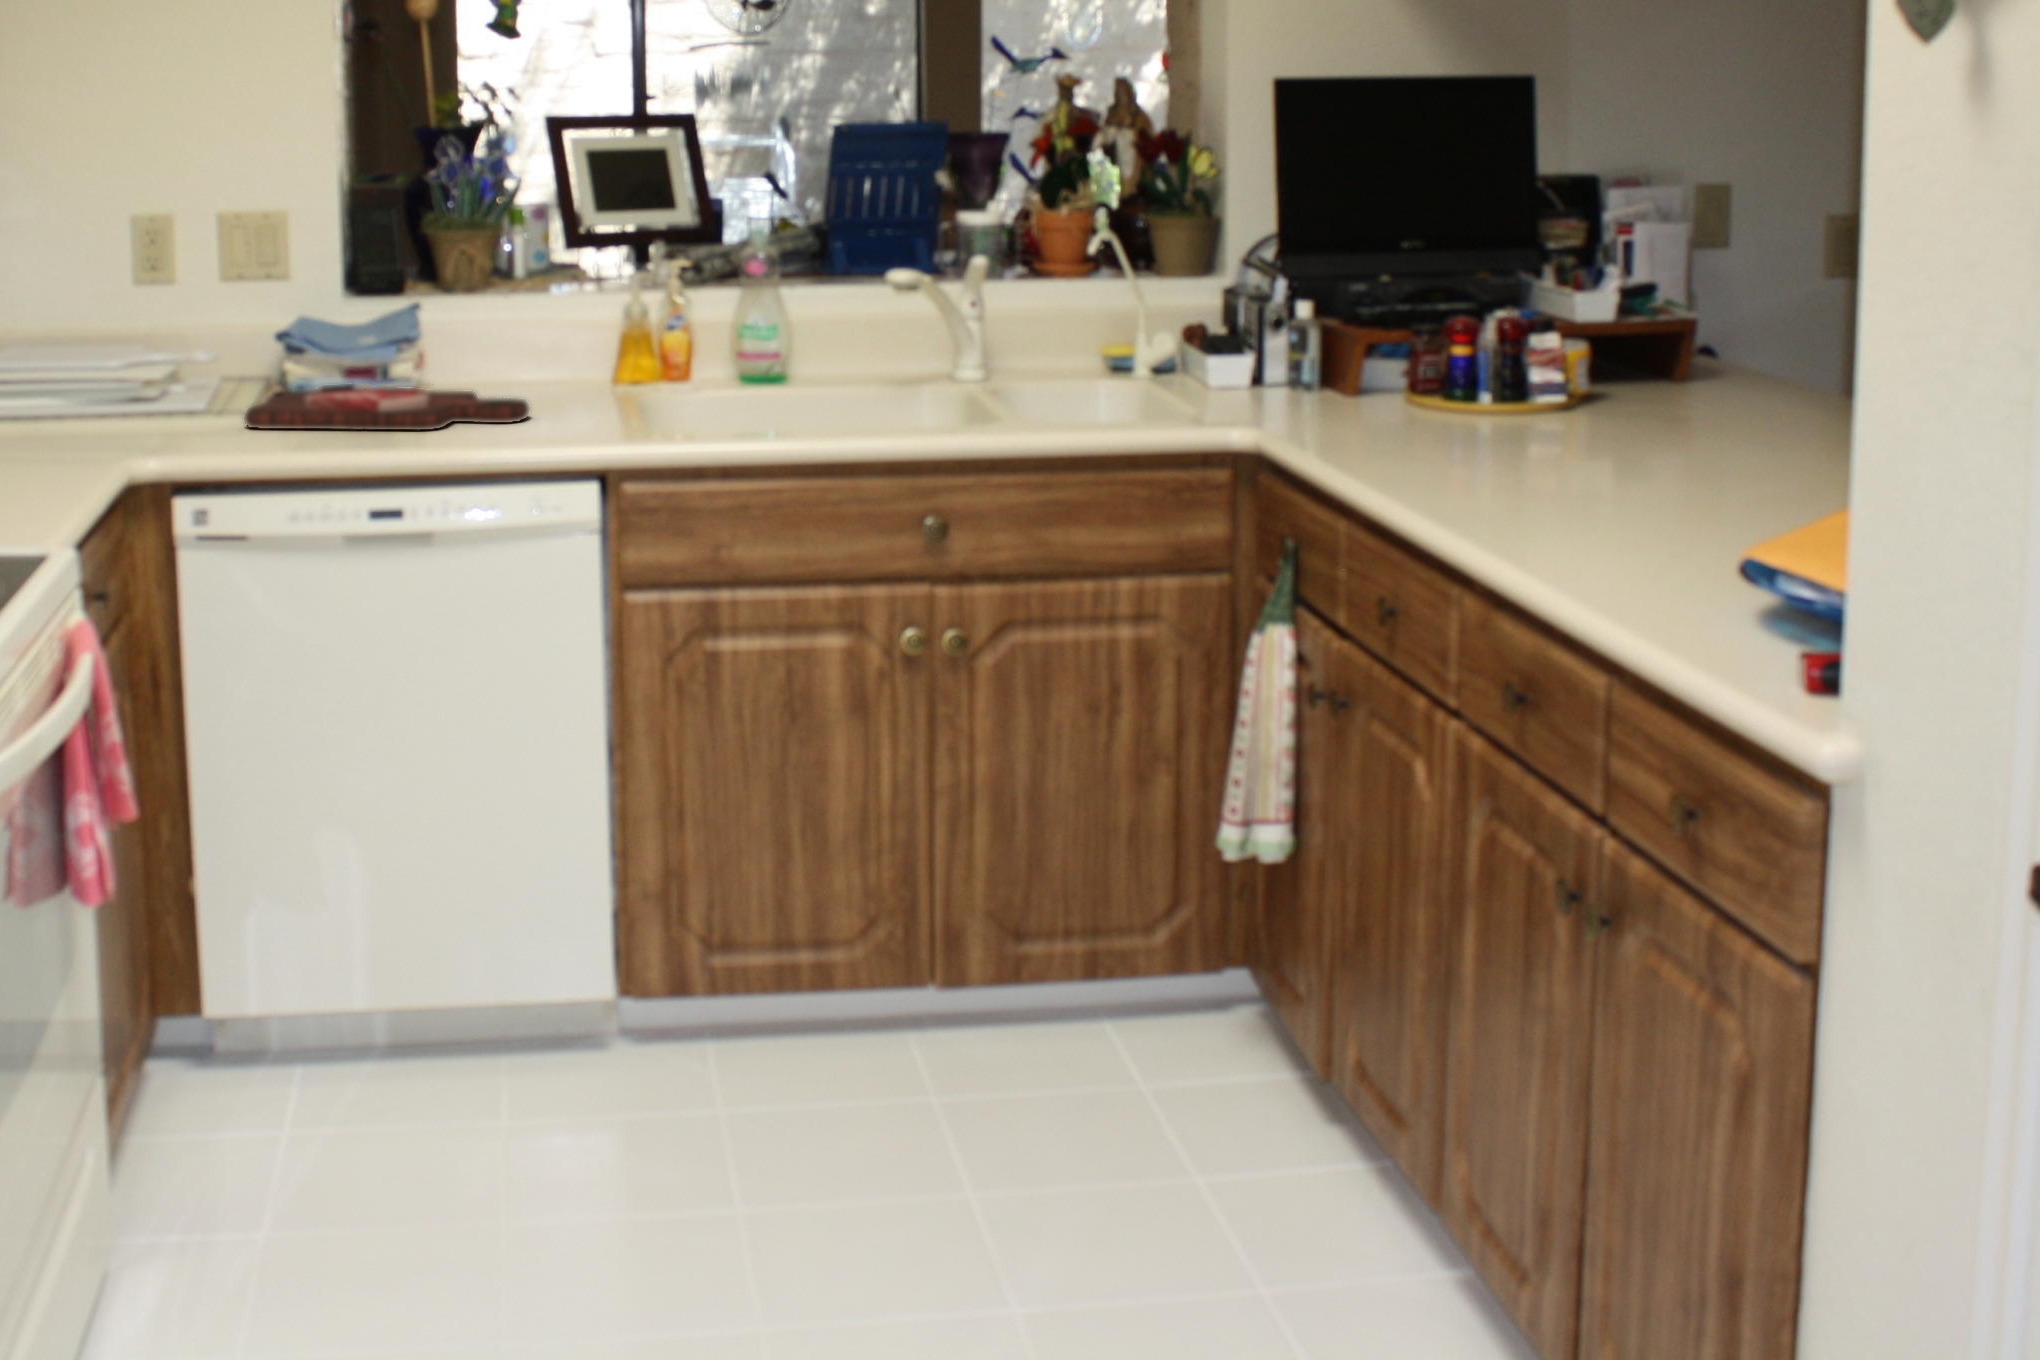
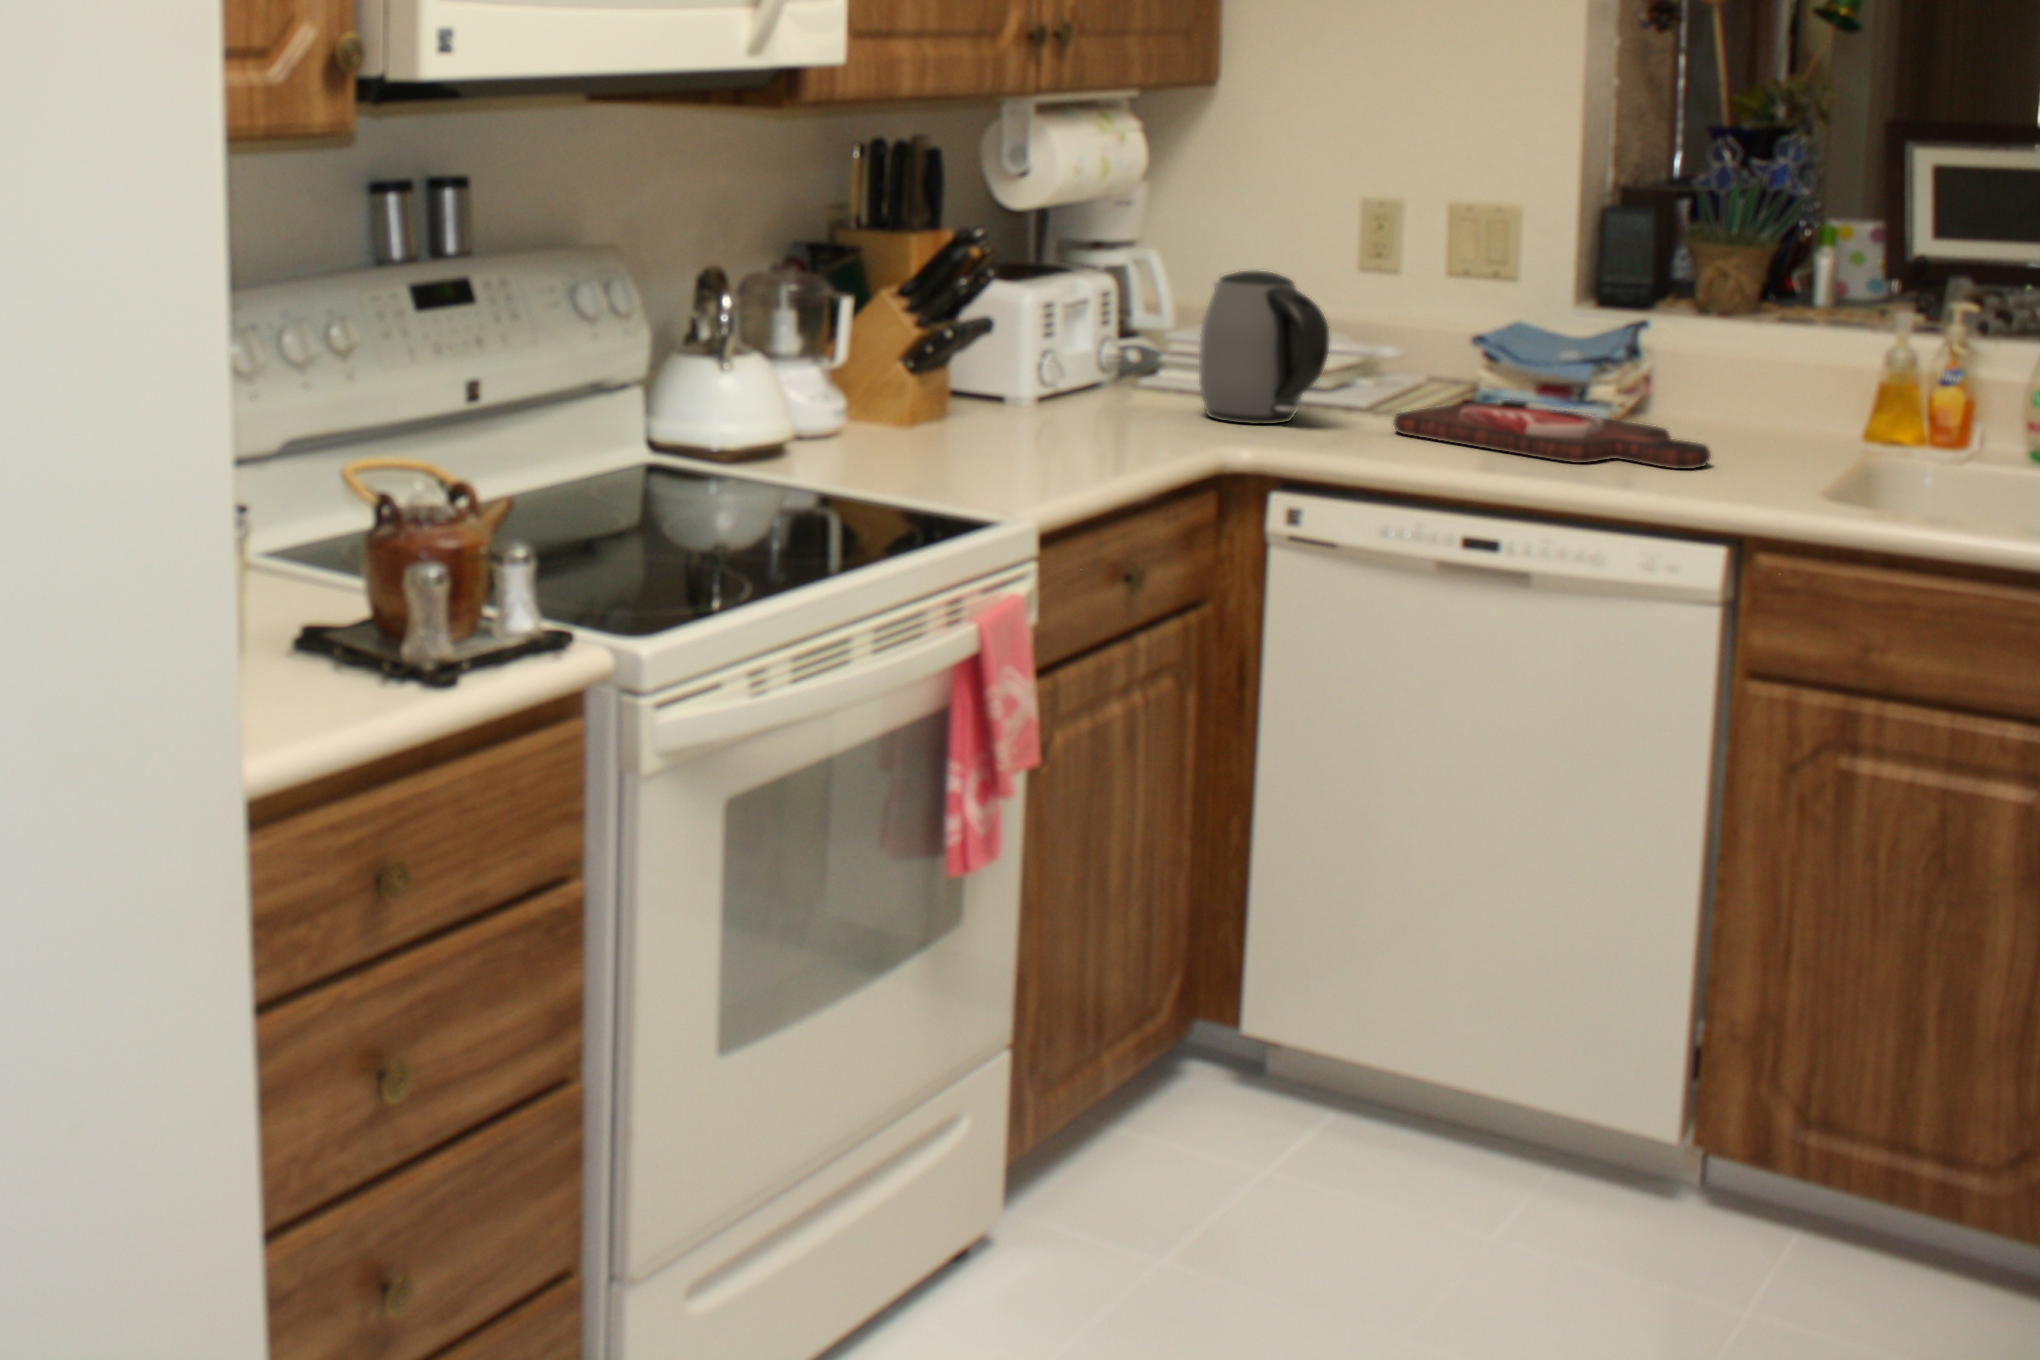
kettle: none [39,288,181,440] -> present [1199,270,1330,424]

